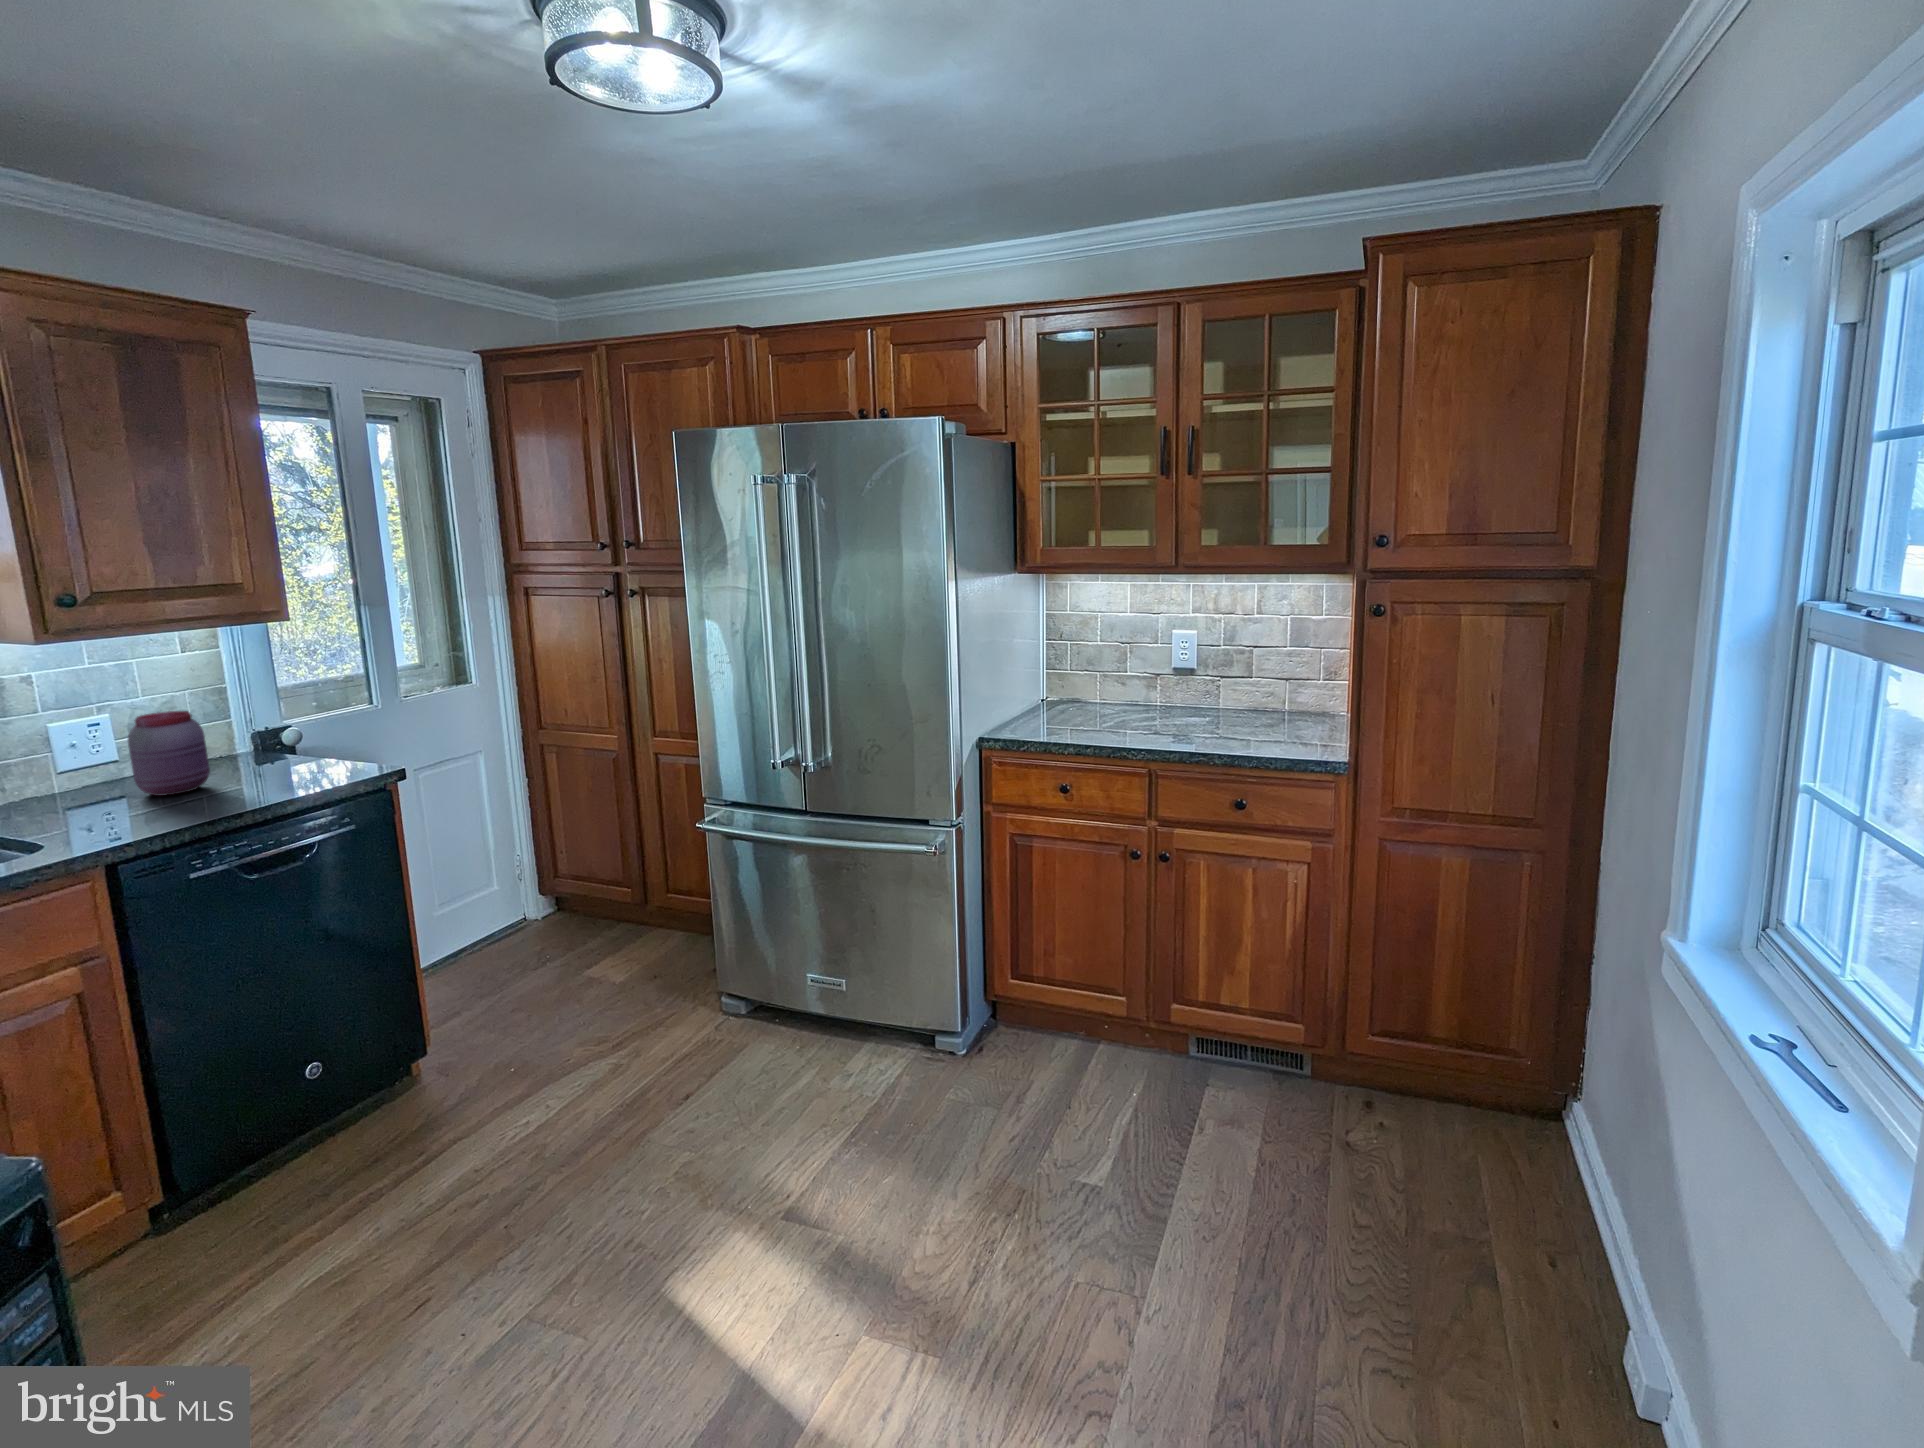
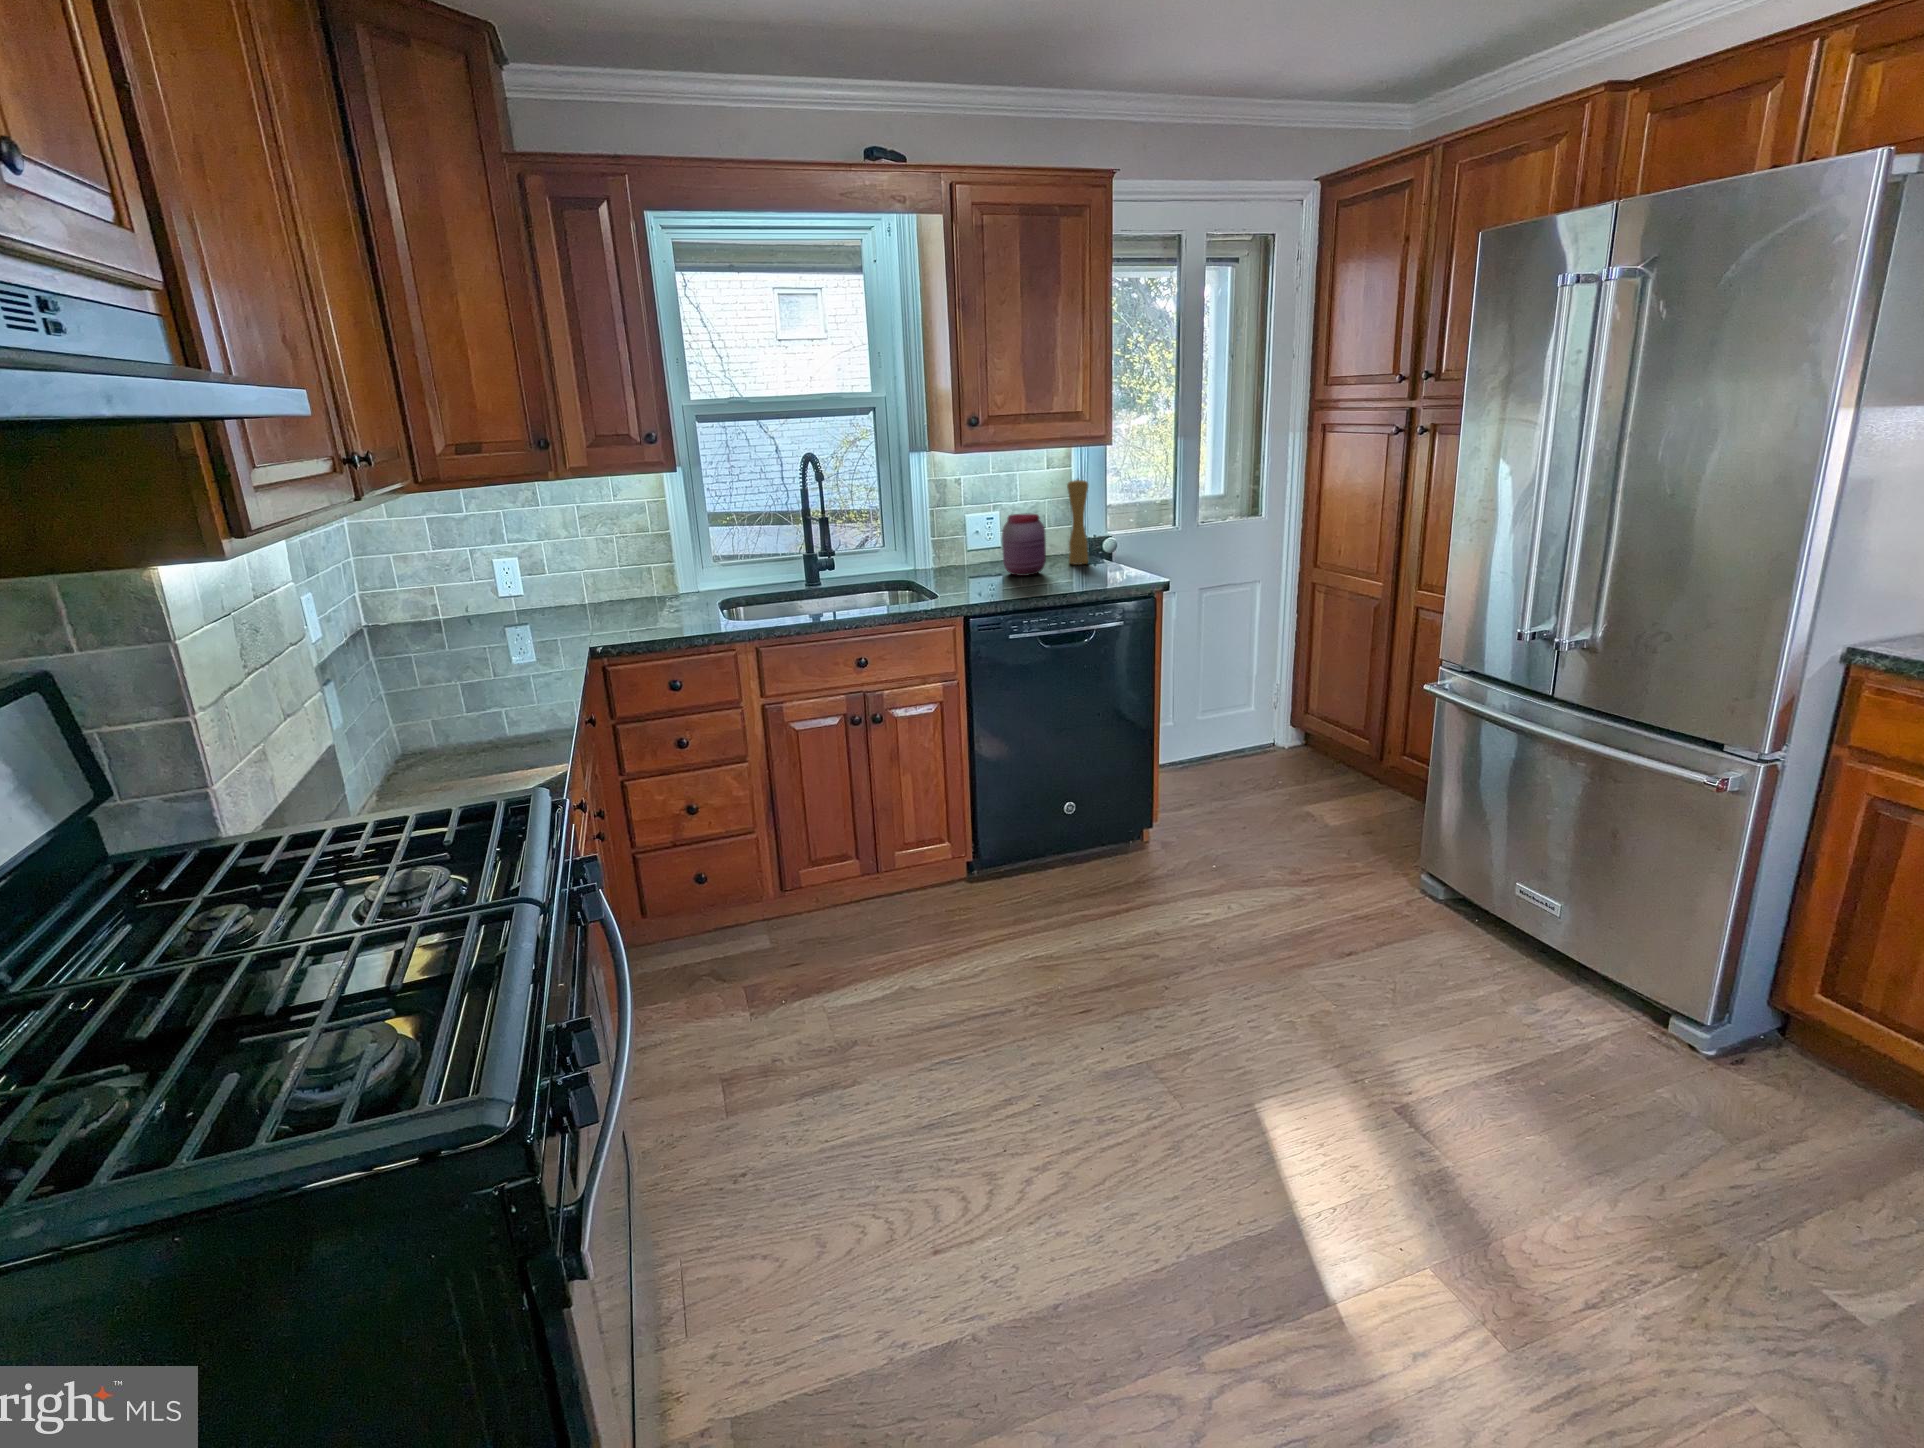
pepper mill: none [223,660,269,768] -> present [1067,479,1088,565]

